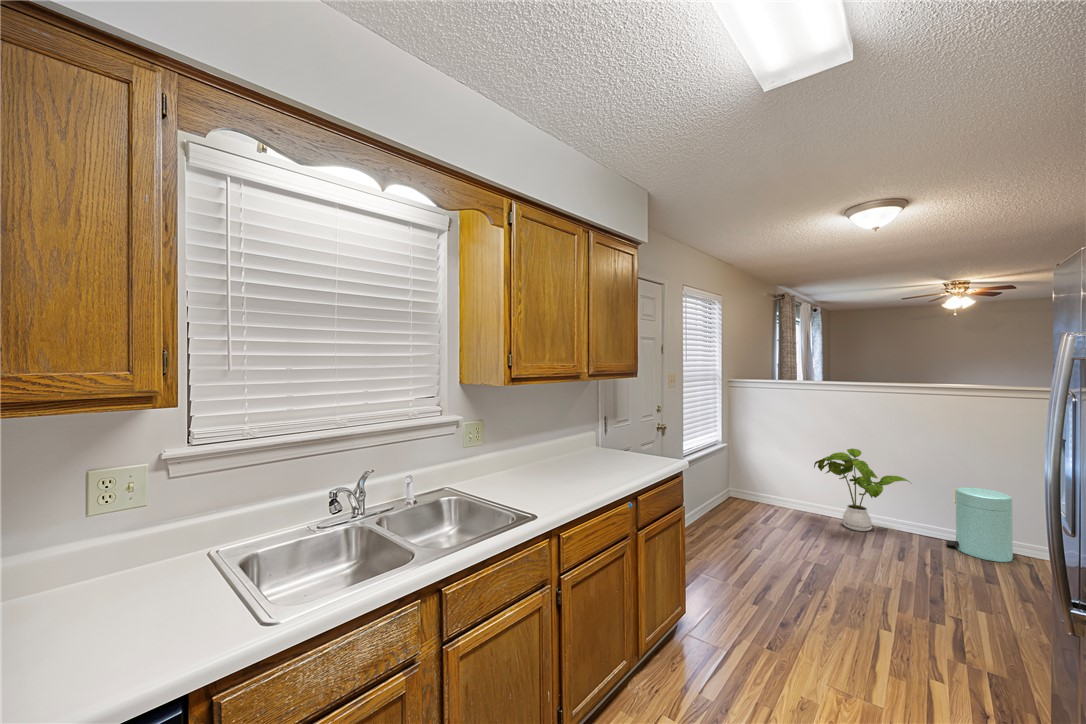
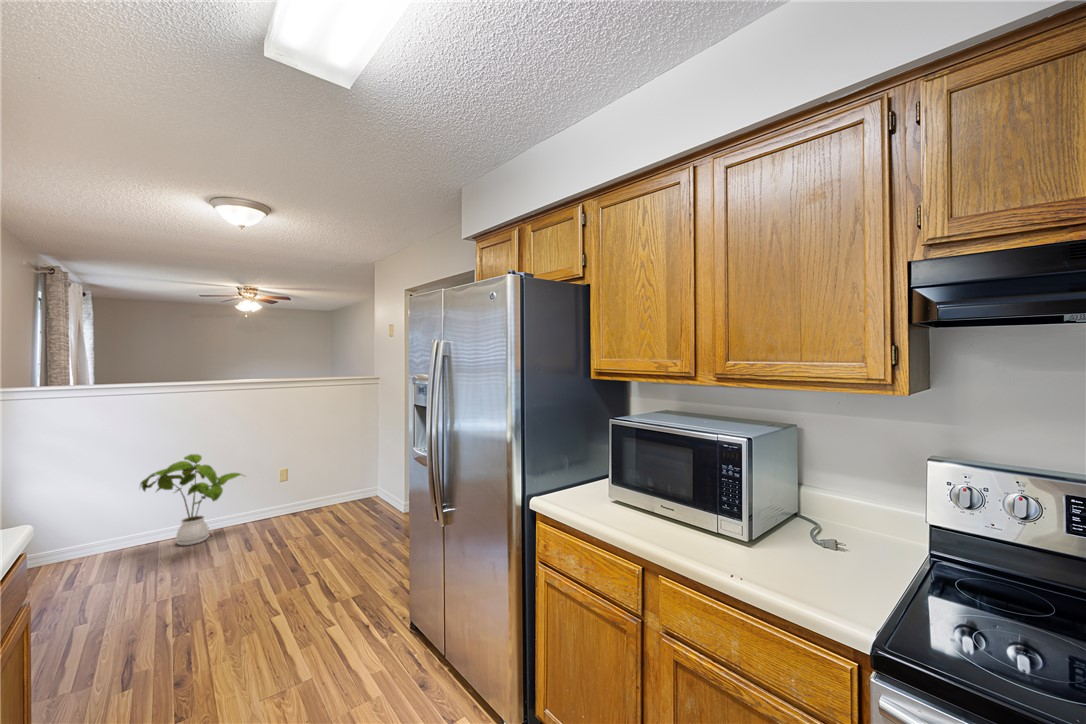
trash can: present [946,487,1013,562] -> none [274,464,319,523]

